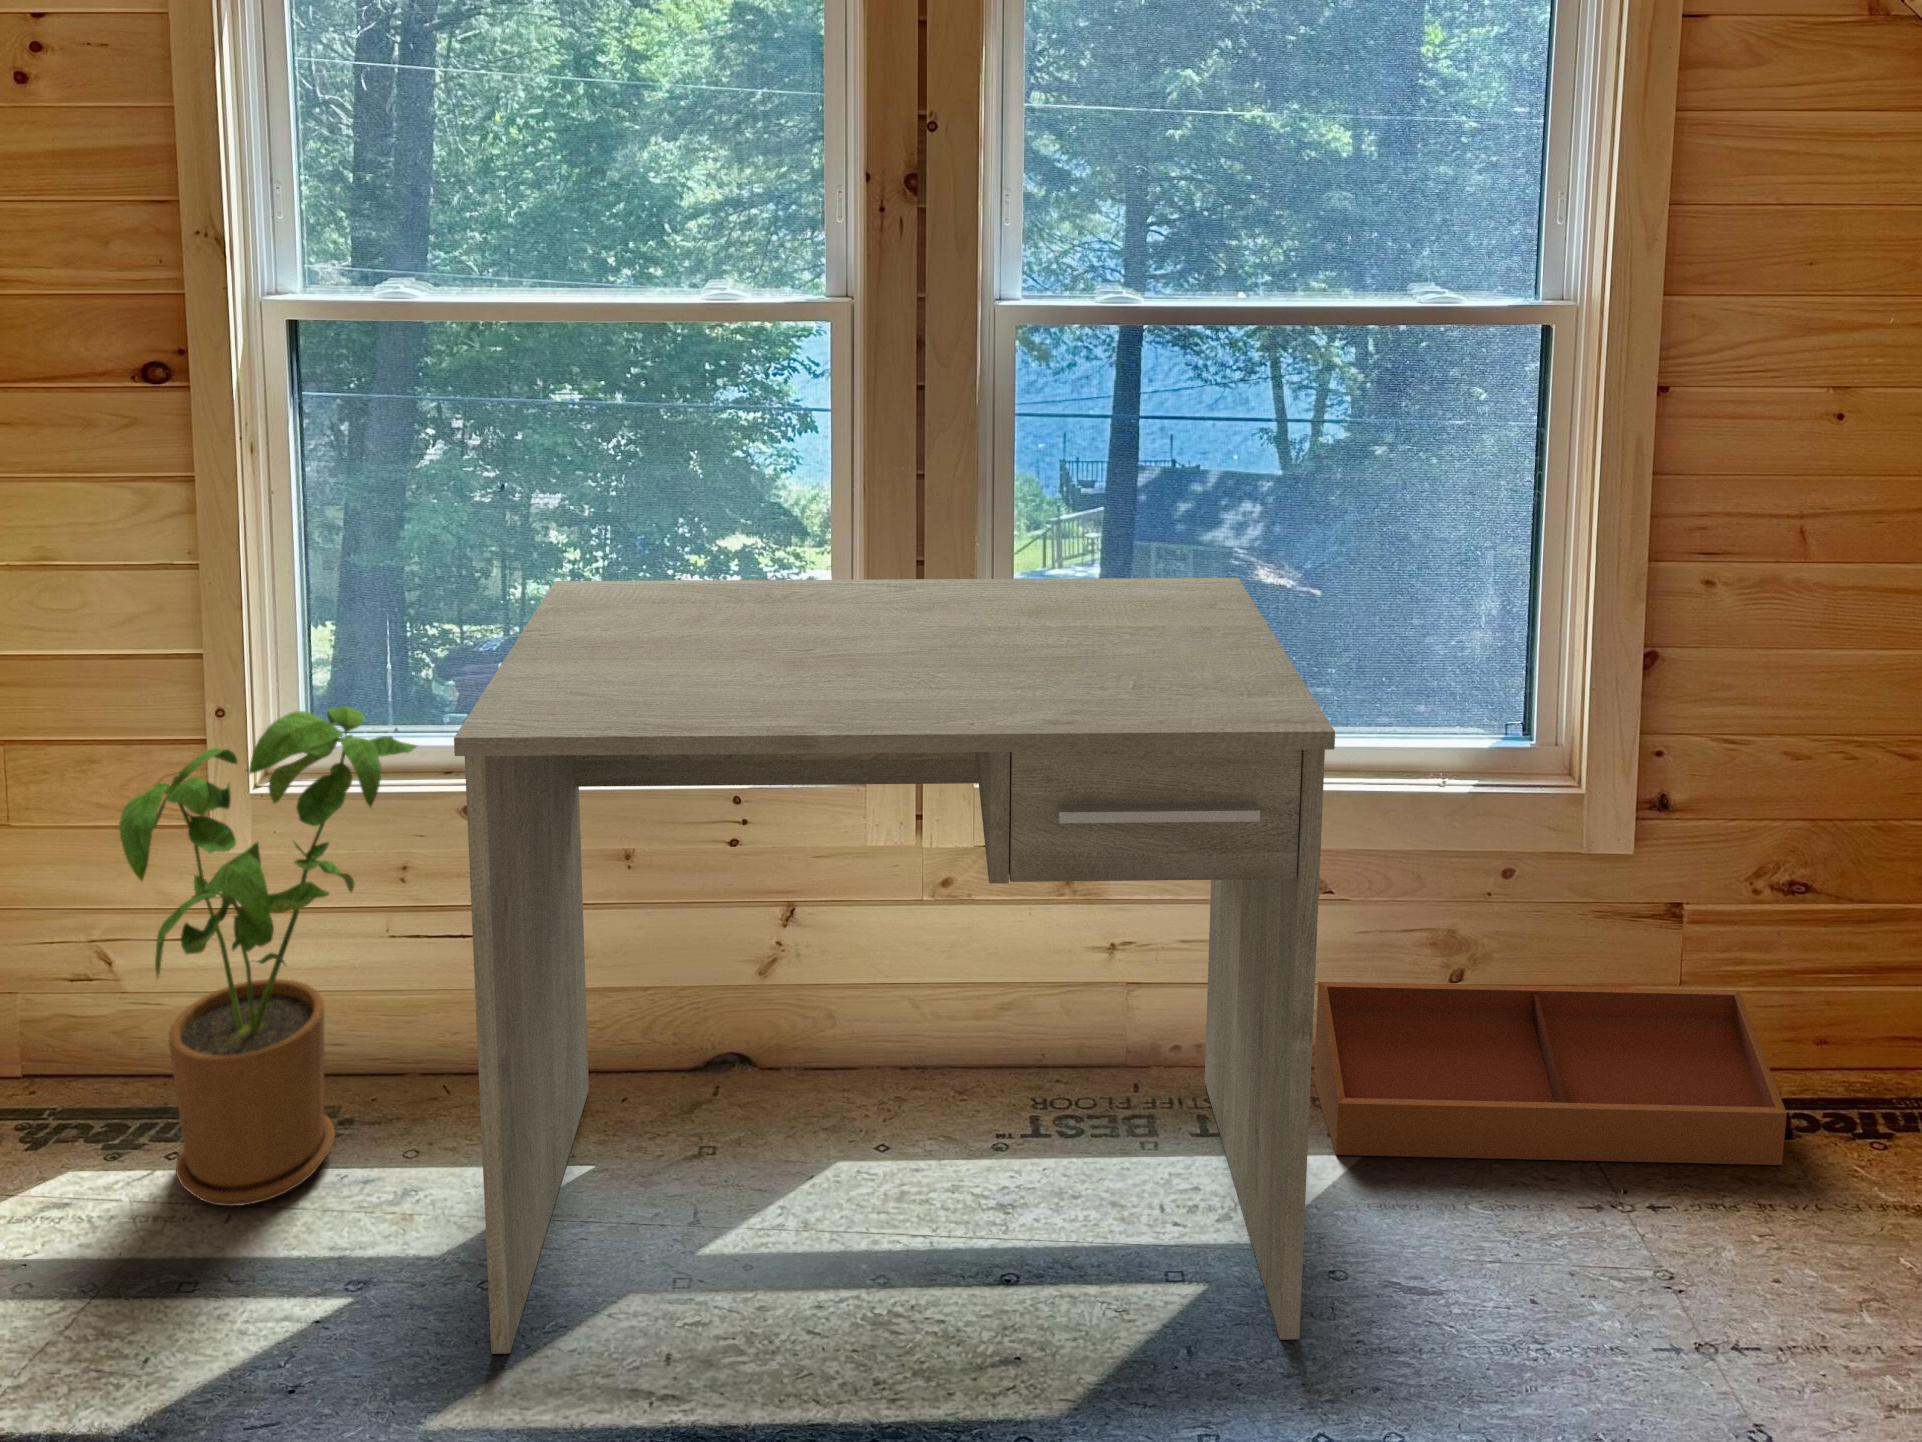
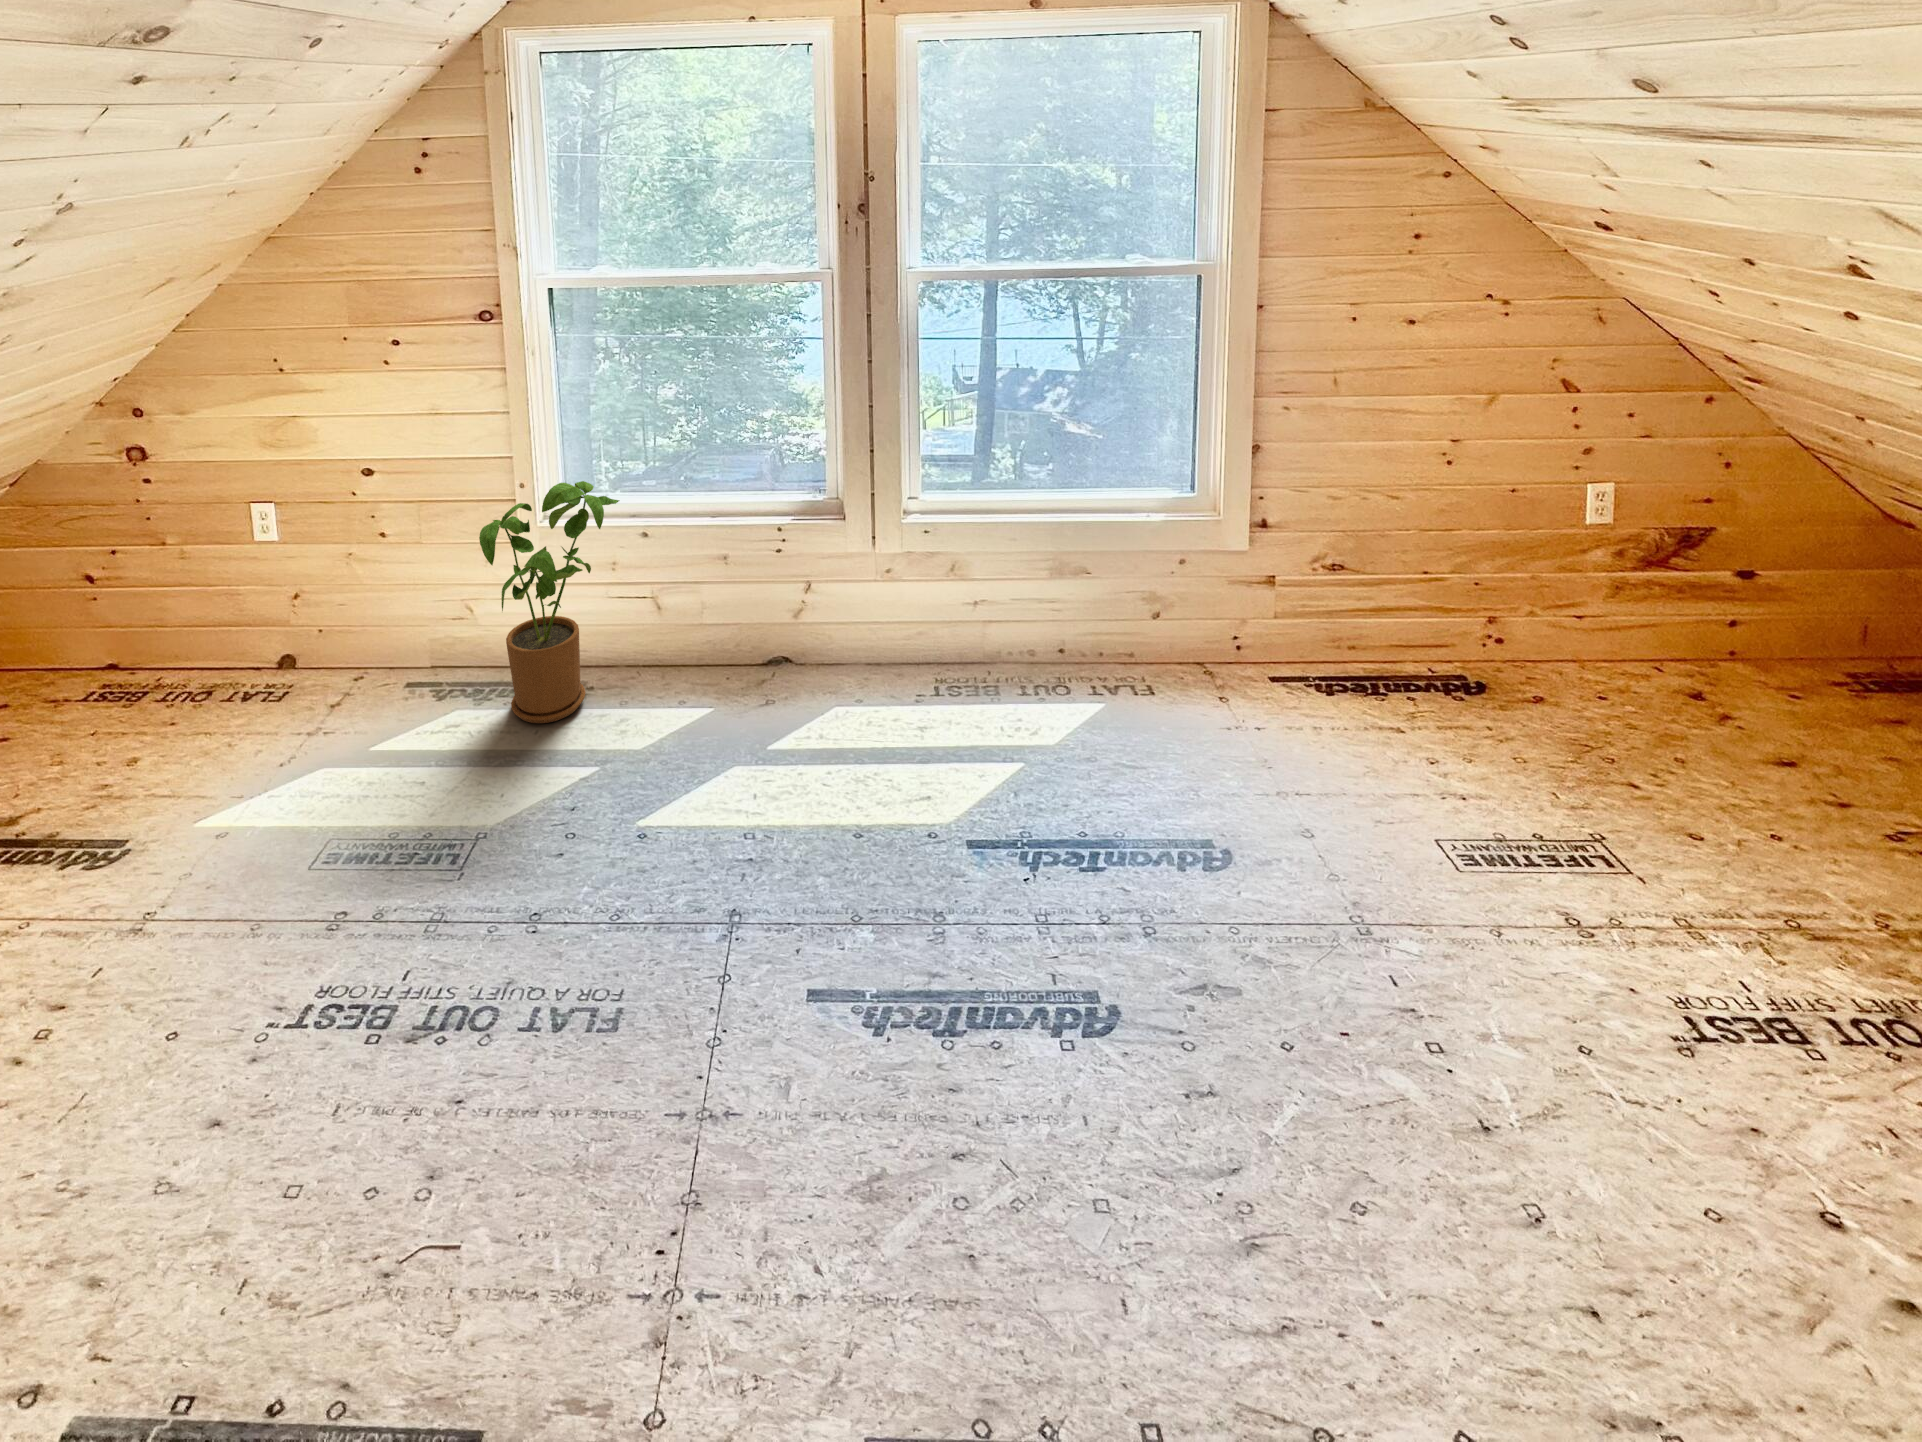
desk: present [454,578,1335,1354] -> none [647,410,1081,788]
storage bin: present [1314,982,1787,1165] -> none [1076,618,1327,709]

